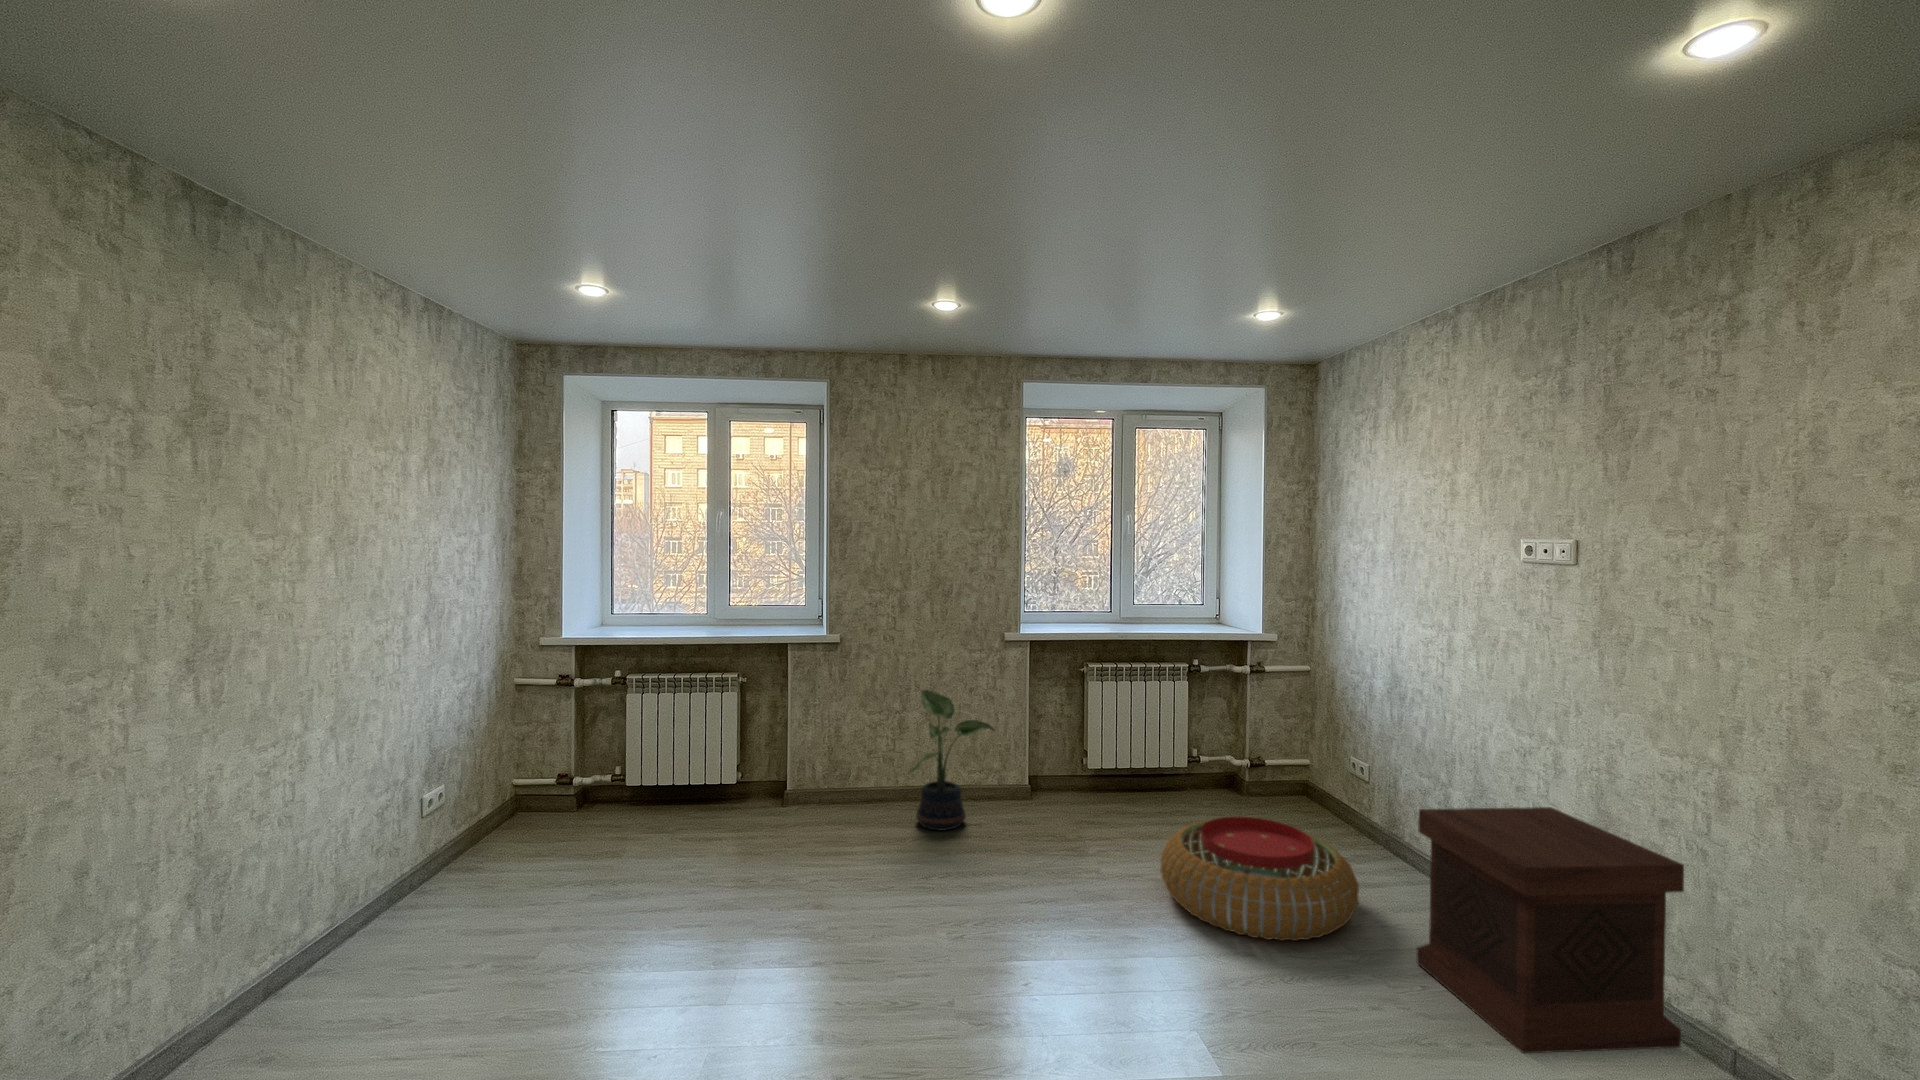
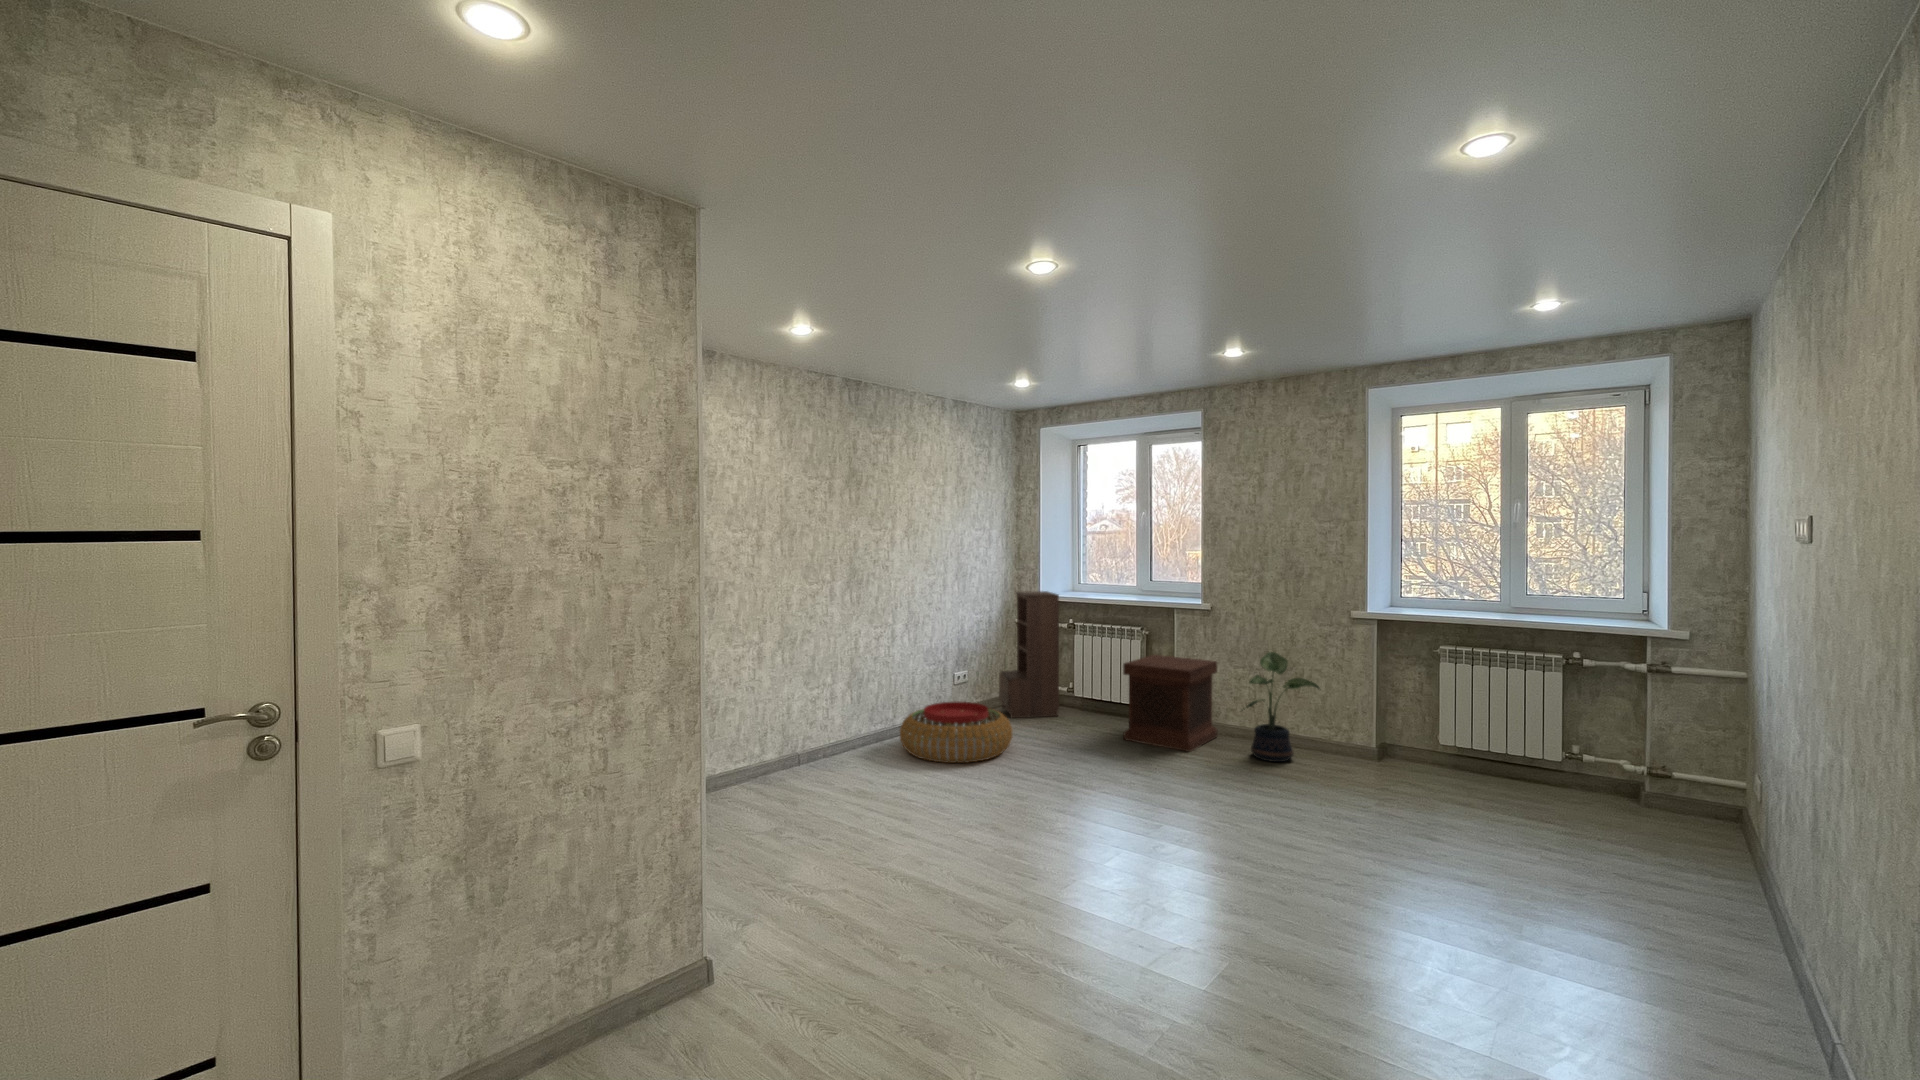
bookshelf: none [494,631,613,850] -> present [999,591,1059,718]
side table: present [1417,807,1684,1053] -> present [1123,655,1217,752]
pouf: present [1160,817,1359,941] -> present [900,702,1012,763]

